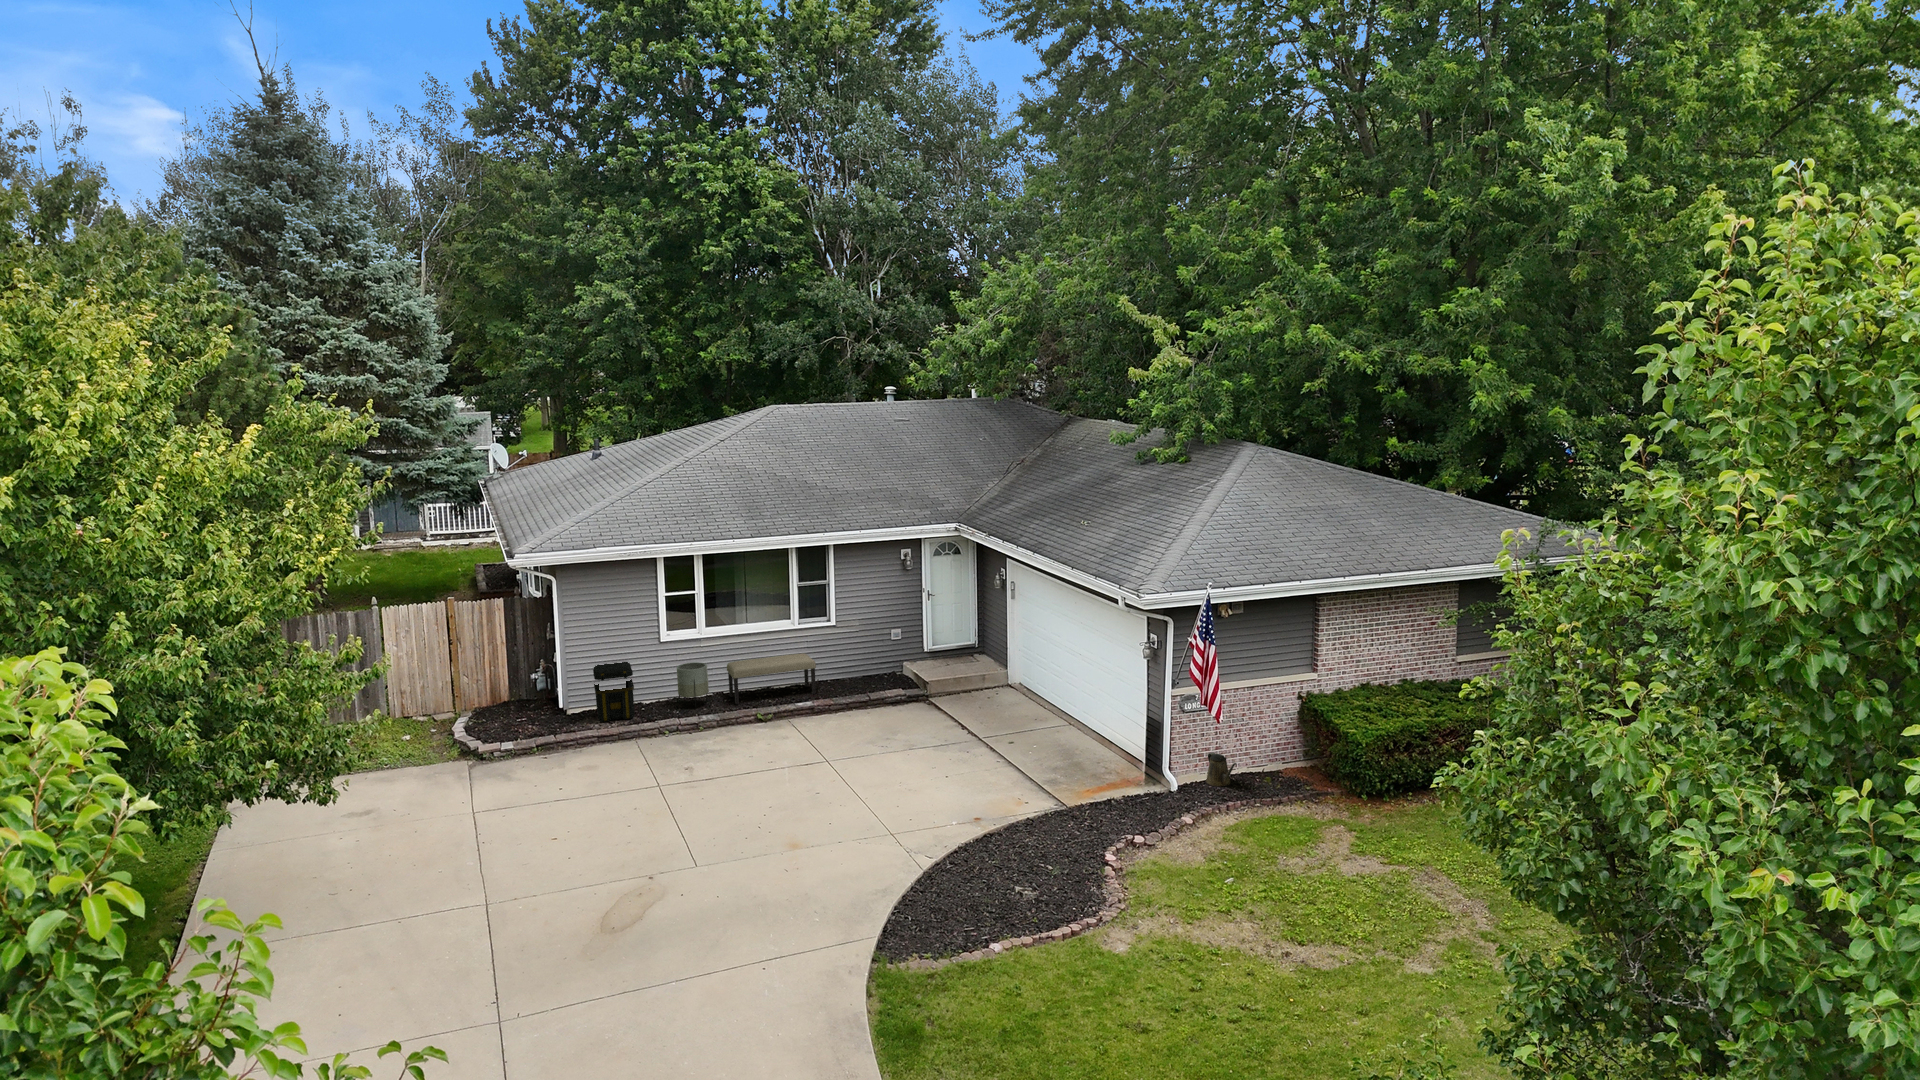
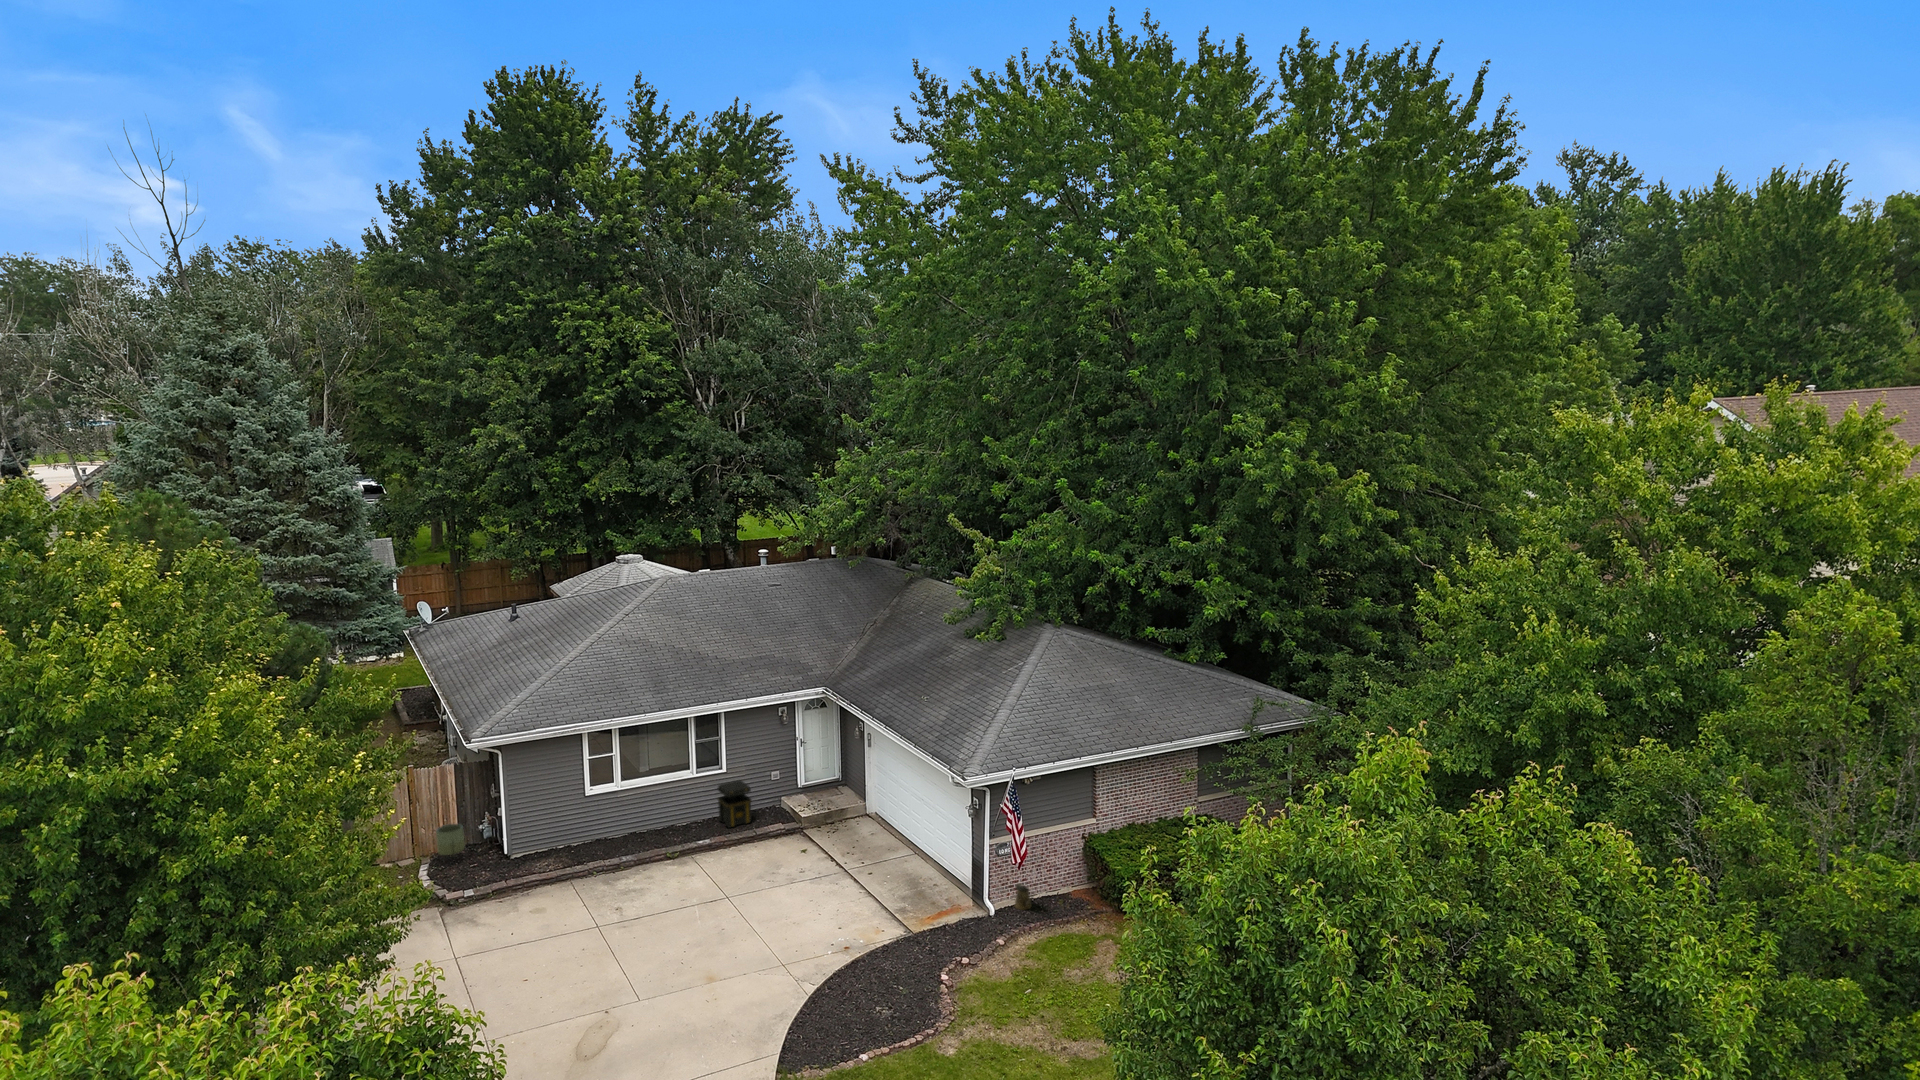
bench: present [727,653,816,704] -> none [640,798,713,845]
toolbox: present [593,662,635,722] -> present [717,780,752,827]
planter: present [677,662,709,707] -> present [436,824,465,859]

